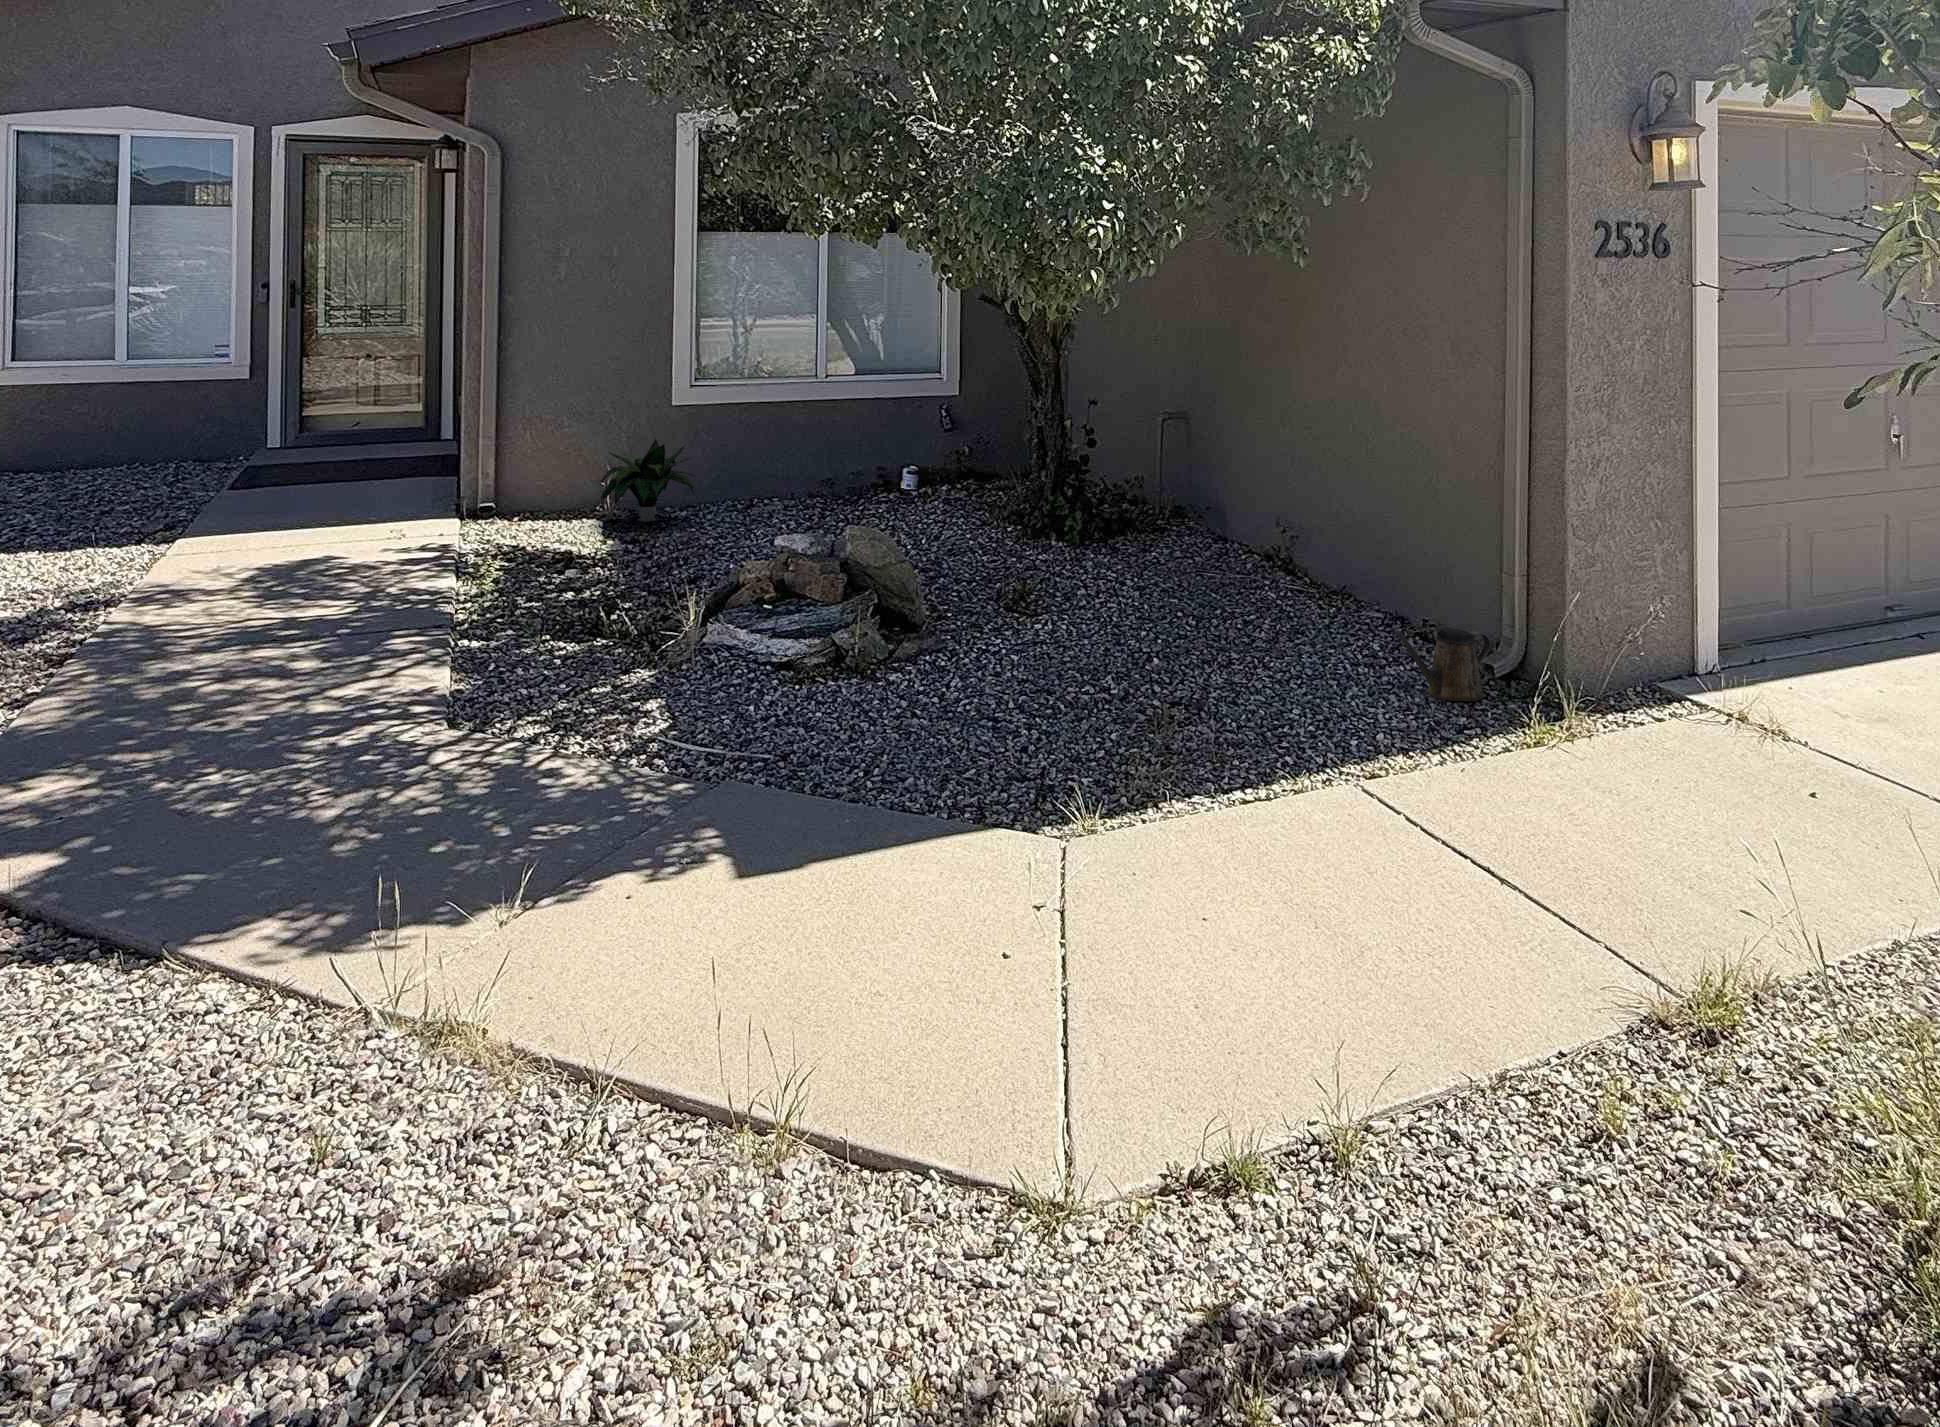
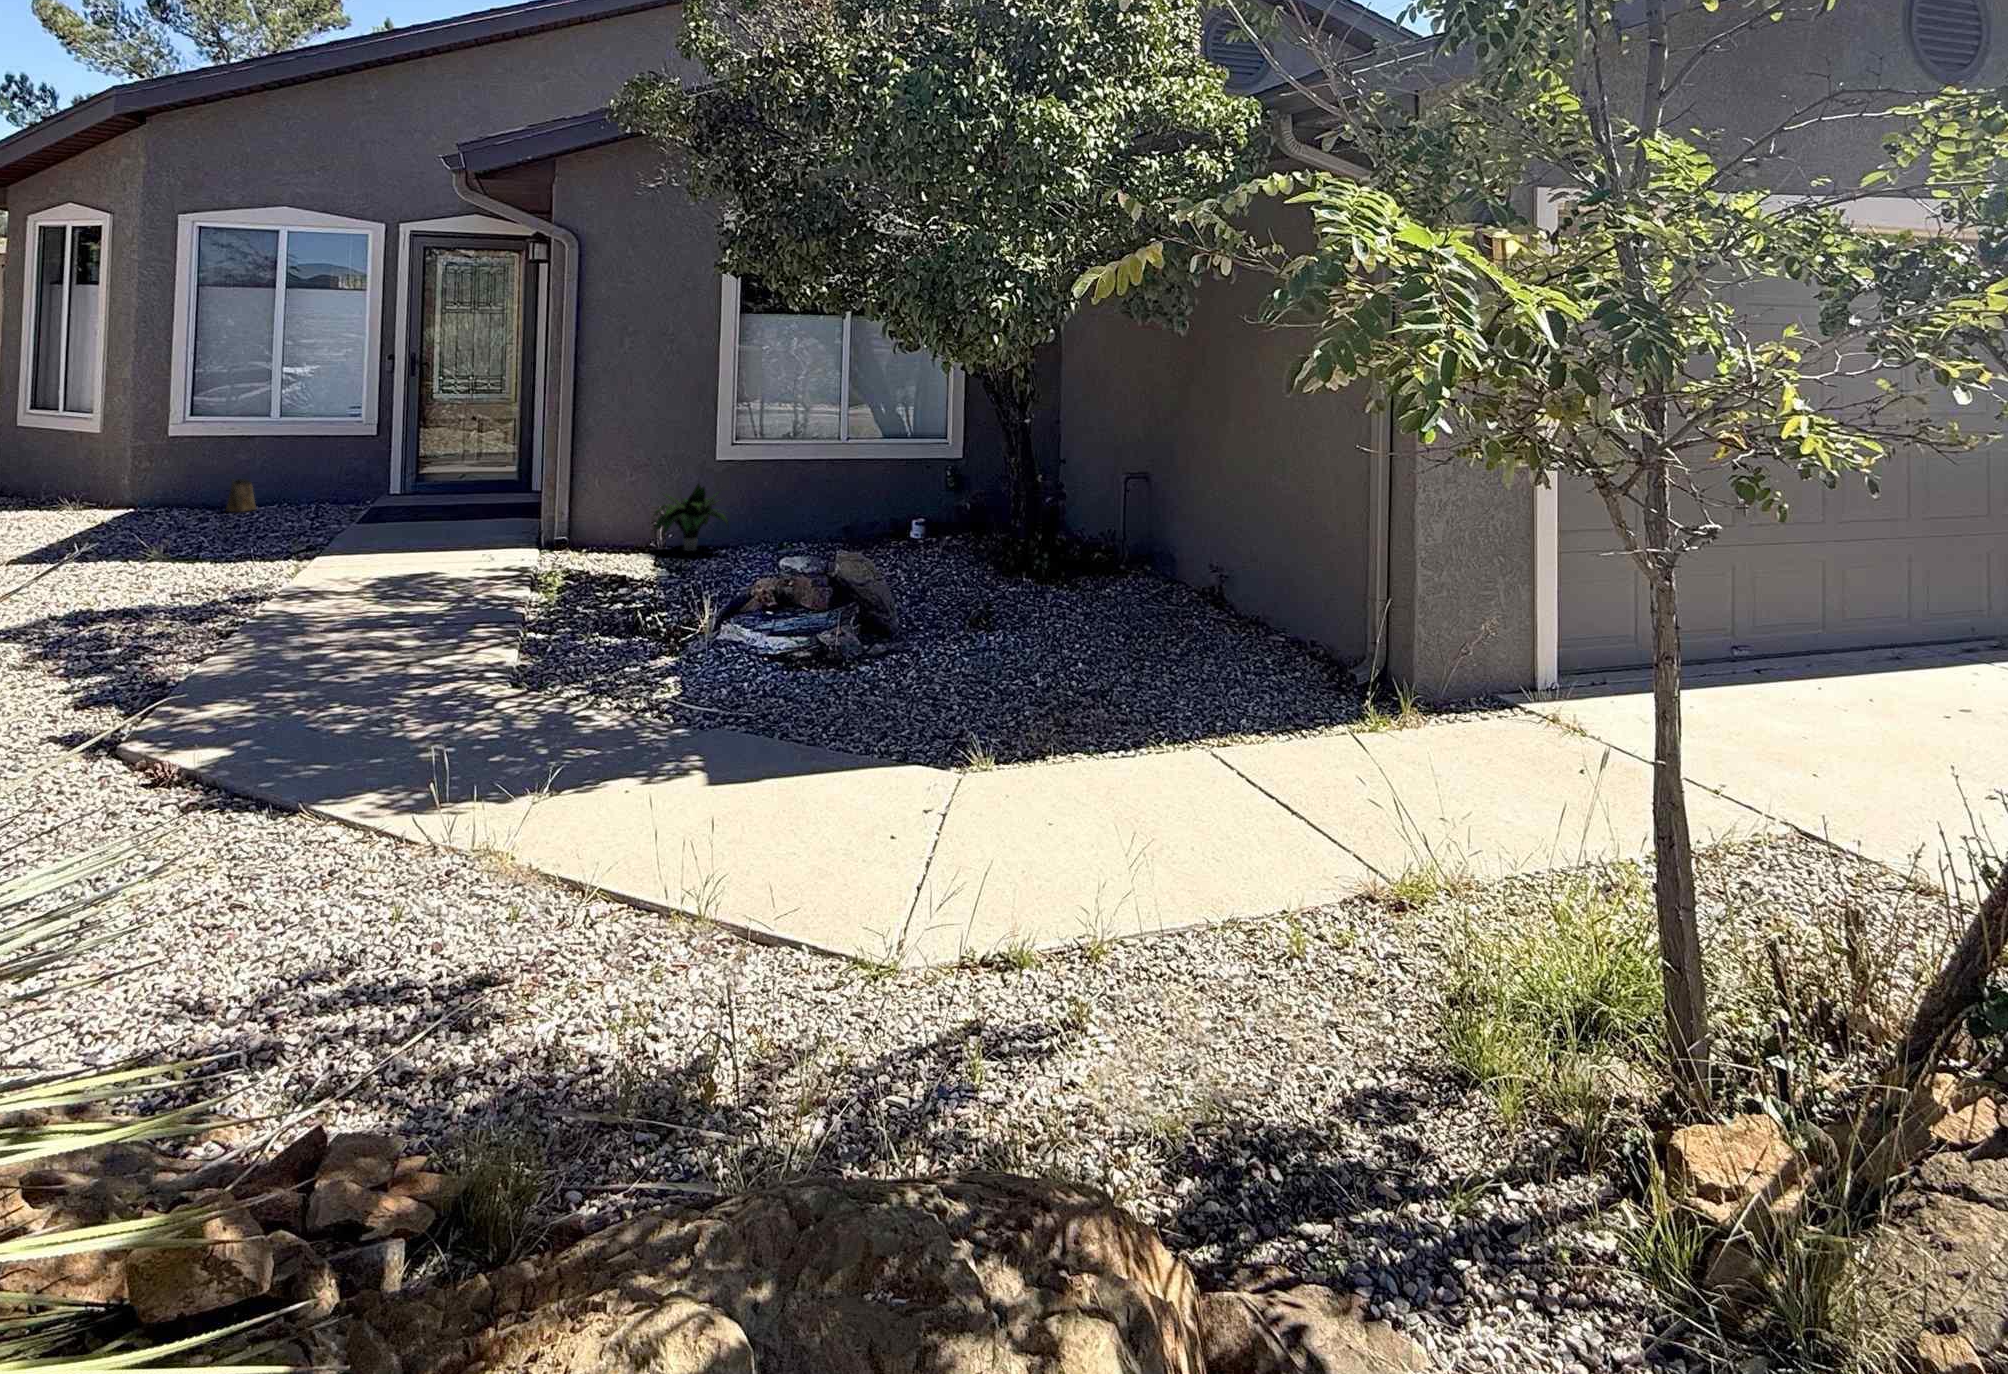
watering can: present [1392,629,1491,701] -> present [226,479,256,512]

